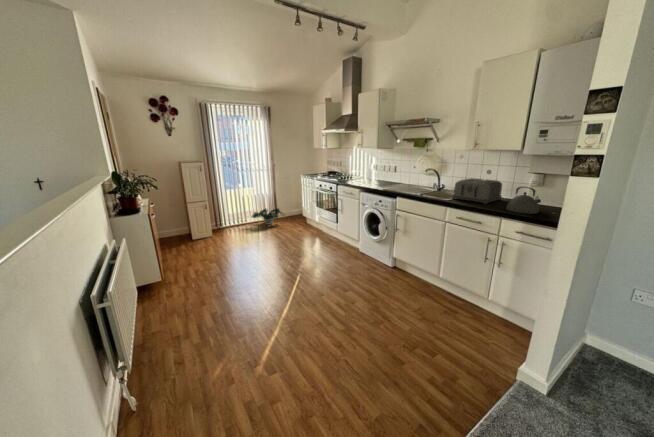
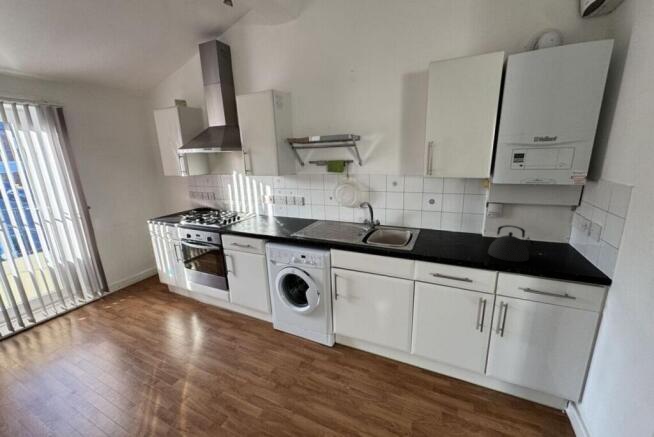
toaster: present [452,178,502,204] -> none [410,213,459,250]
potted plant: present [252,209,283,225] -> none [47,279,124,314]

